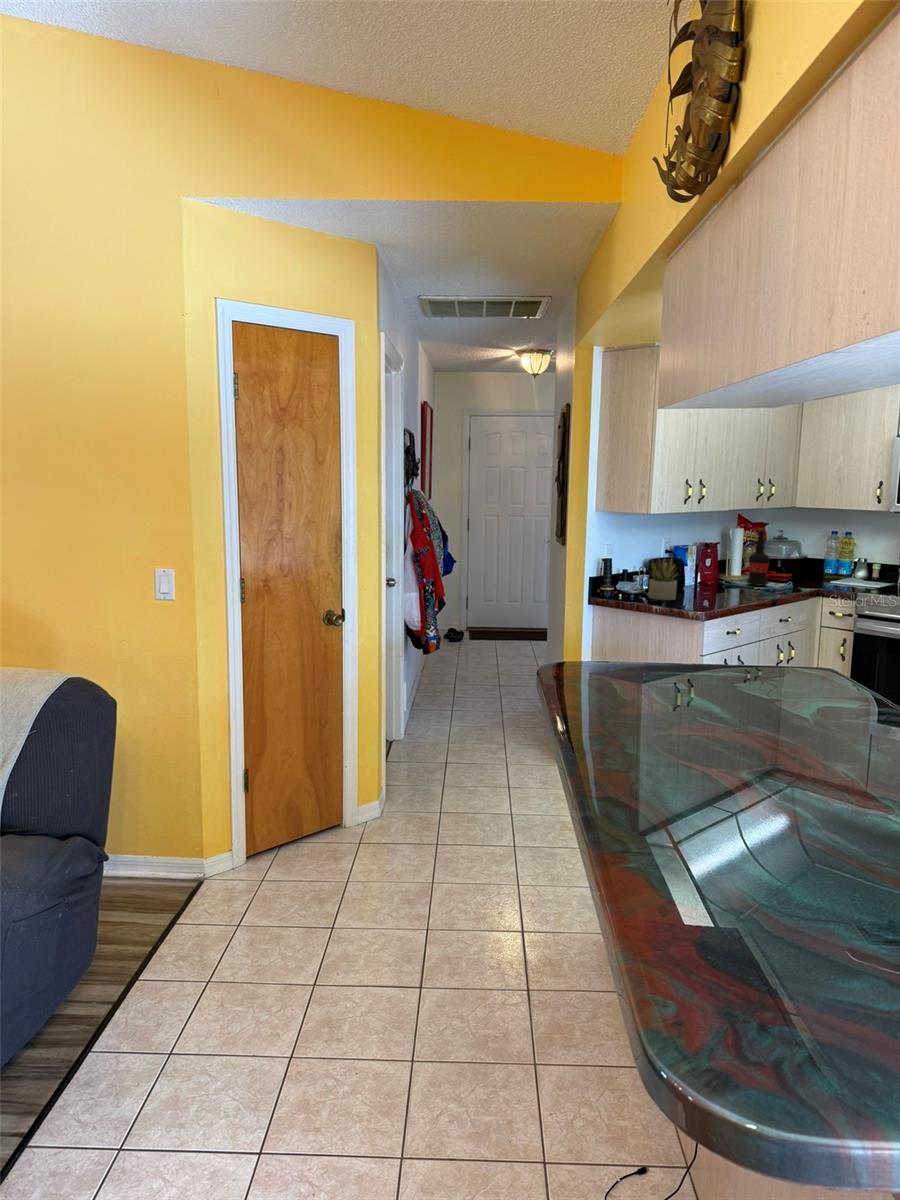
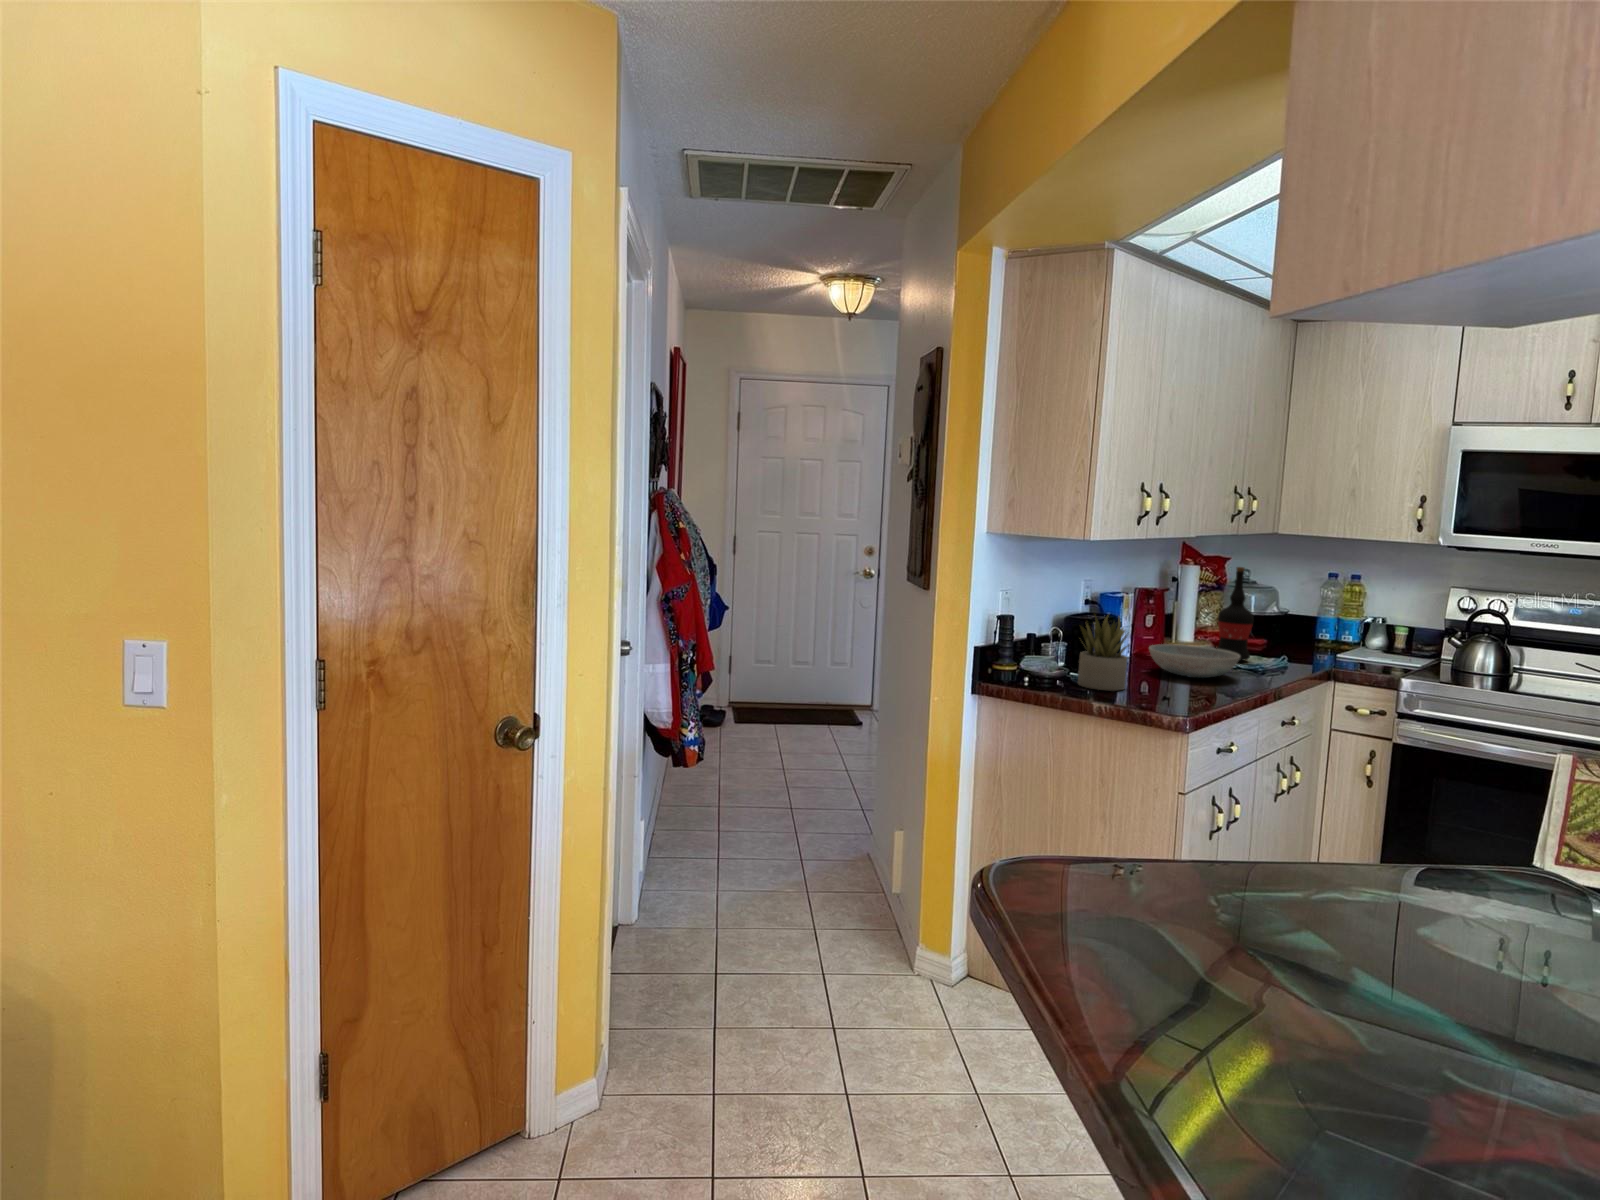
dish: none [697,575,751,594] -> present [1149,644,1240,678]

